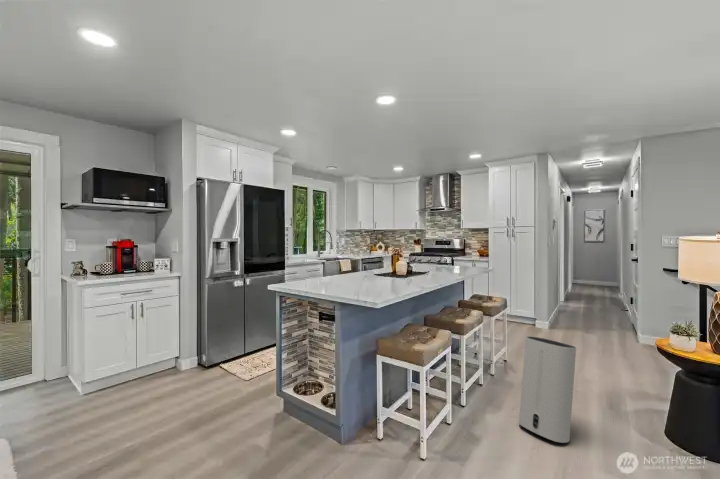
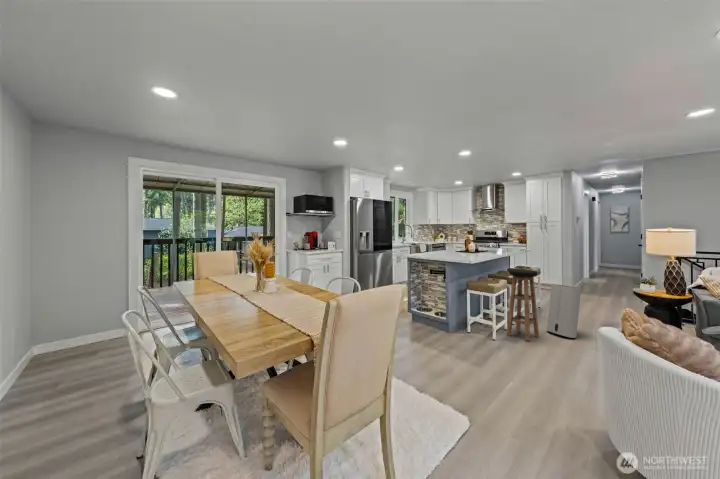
bar stool: none [449,313,506,461] -> present [507,269,539,341]

